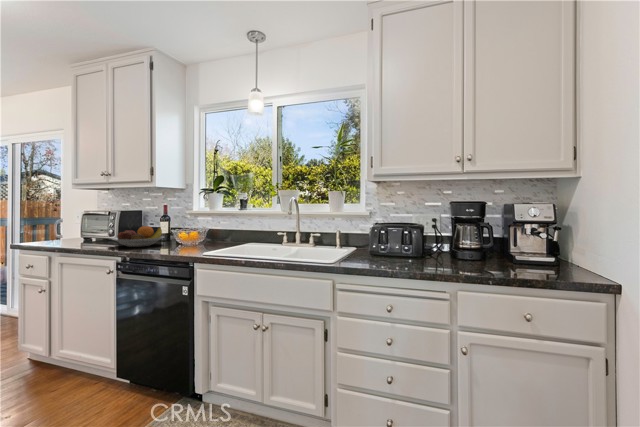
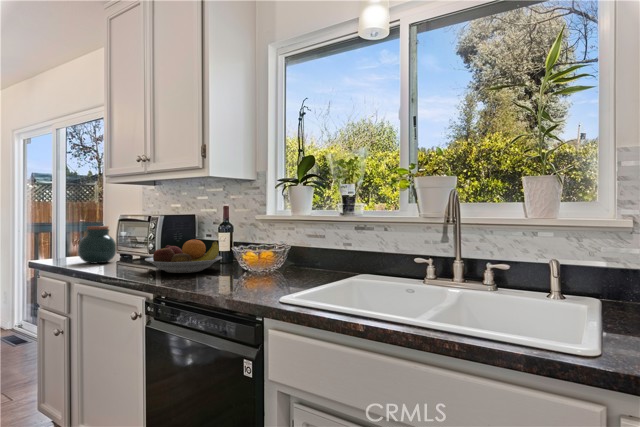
jar: none [54,219,84,244] -> present [78,226,116,263]

